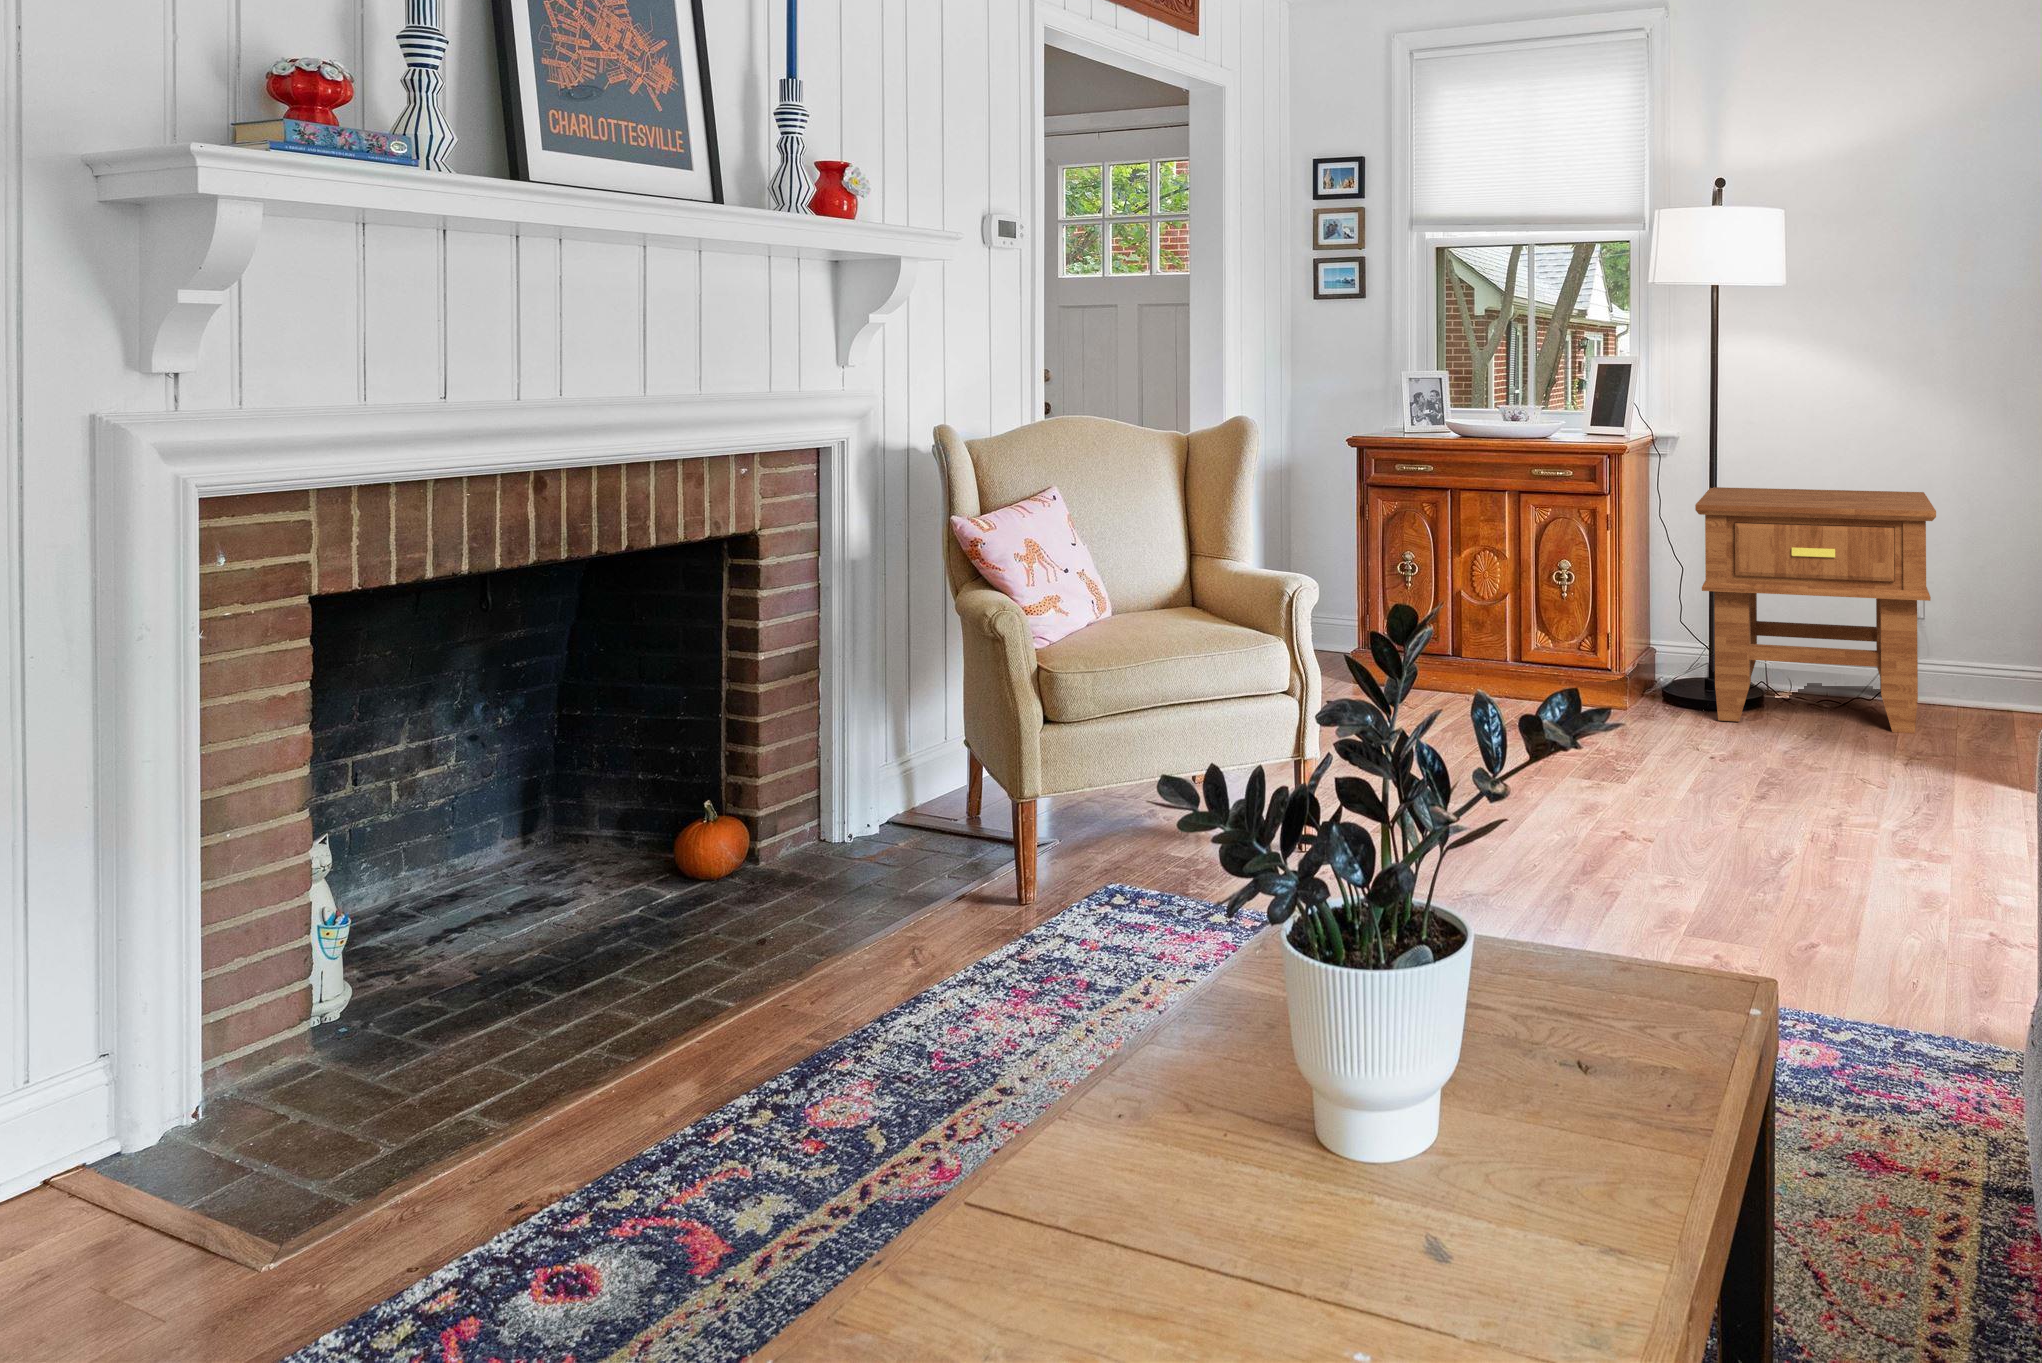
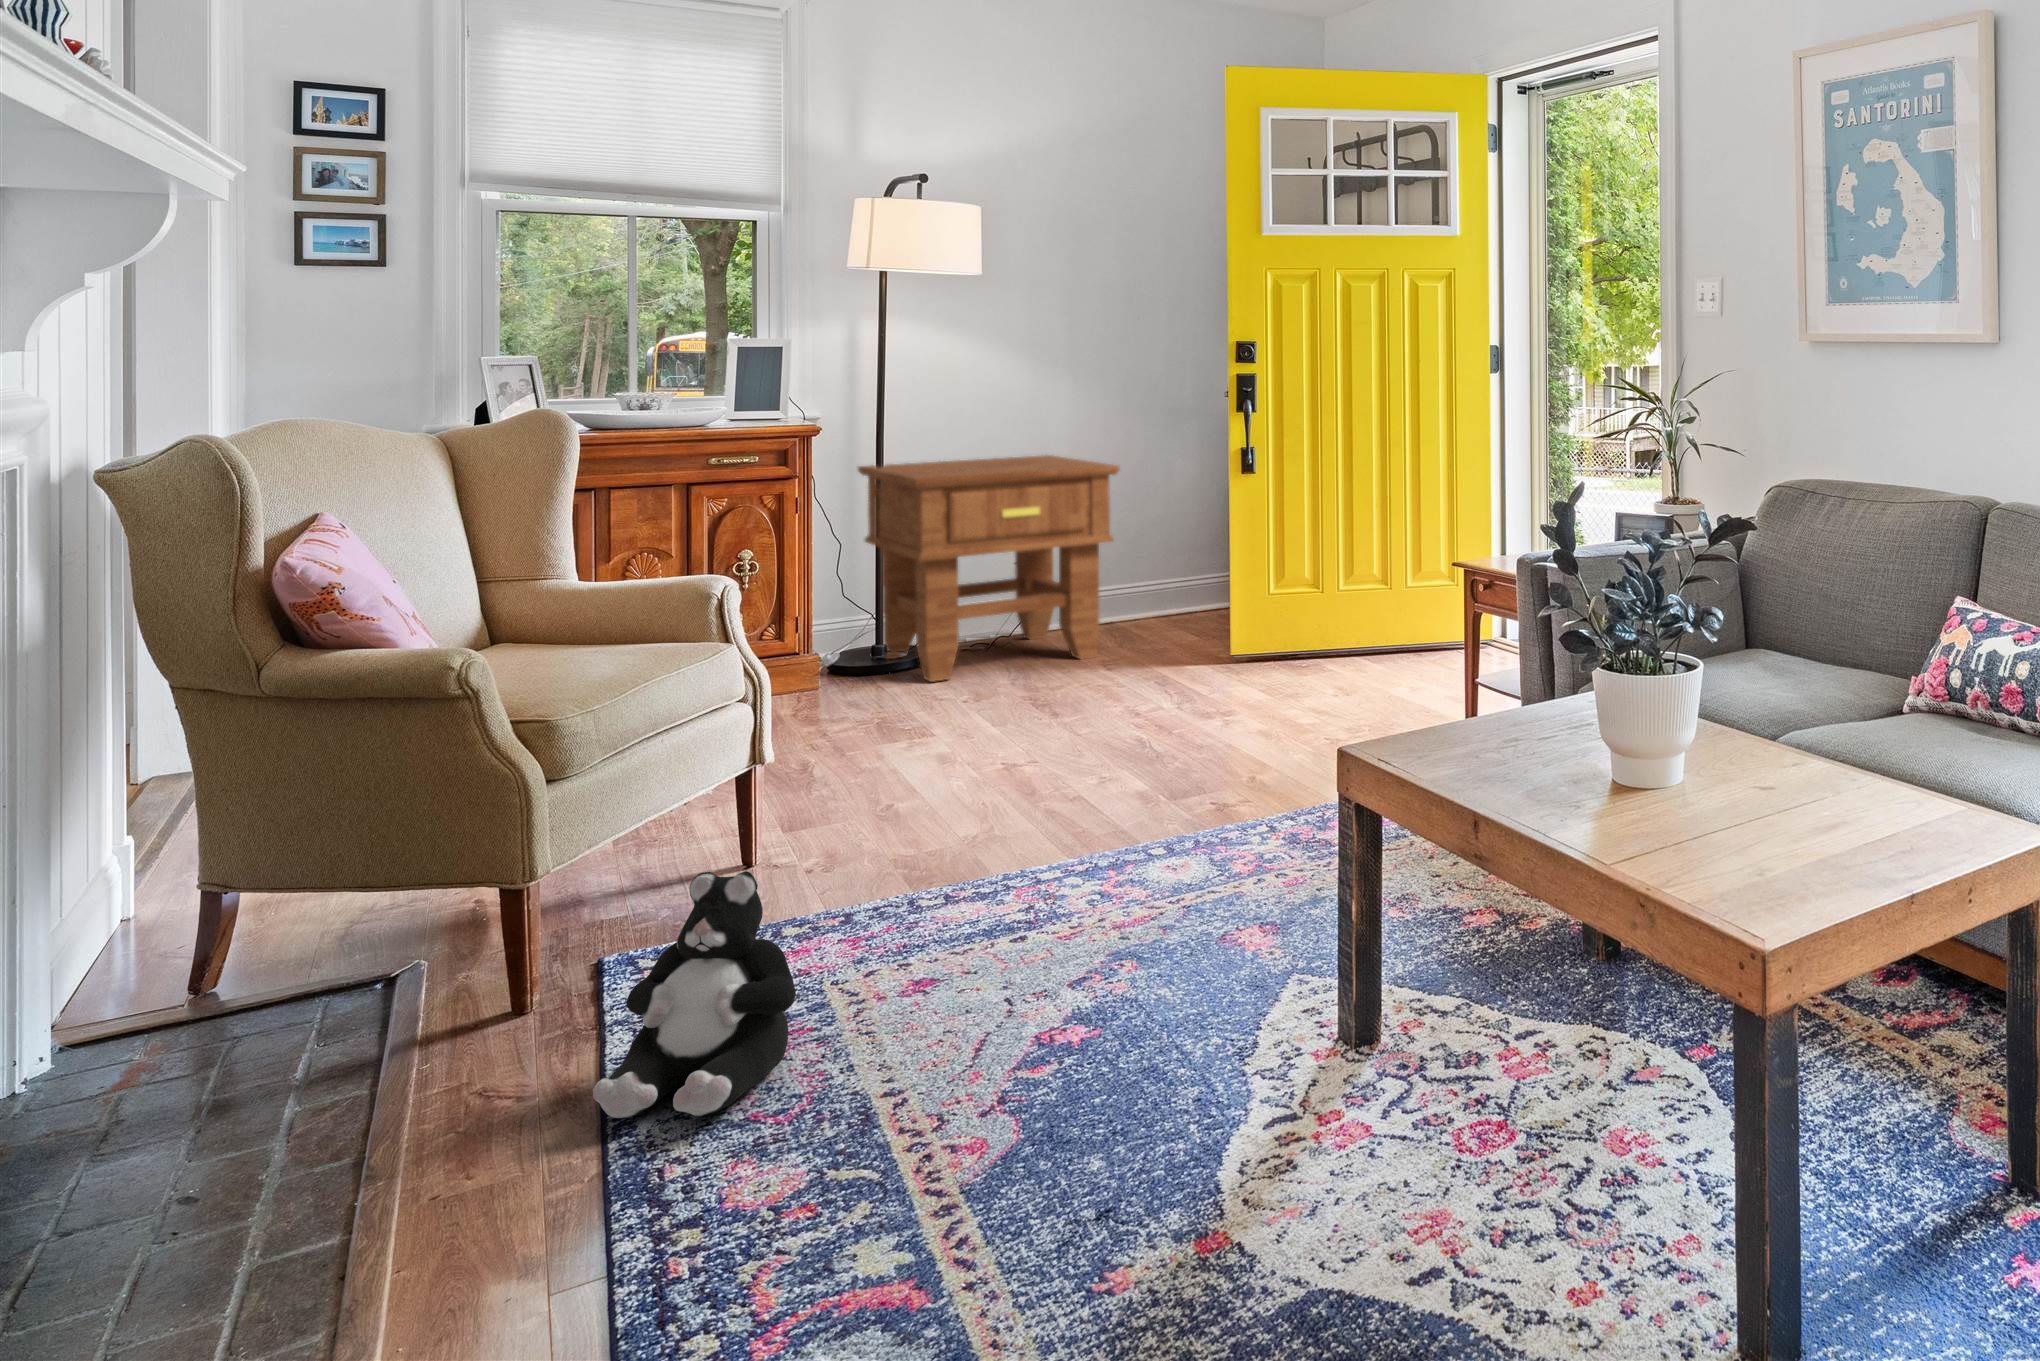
plush toy: none [869,824,1043,1030] -> present [593,871,796,1118]

